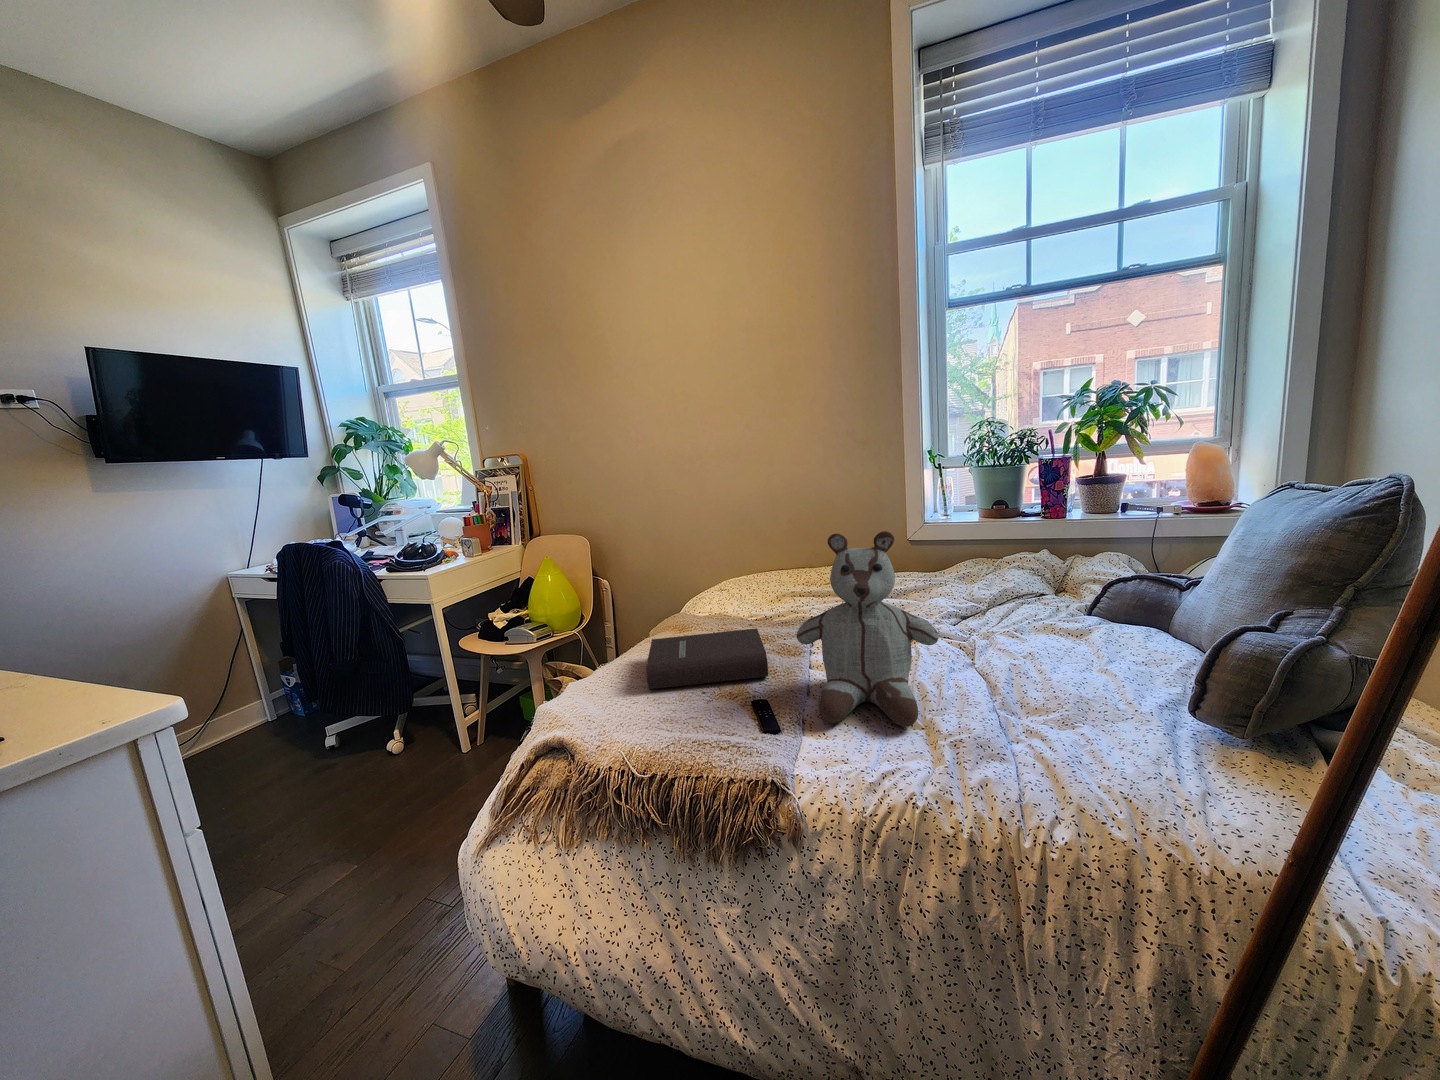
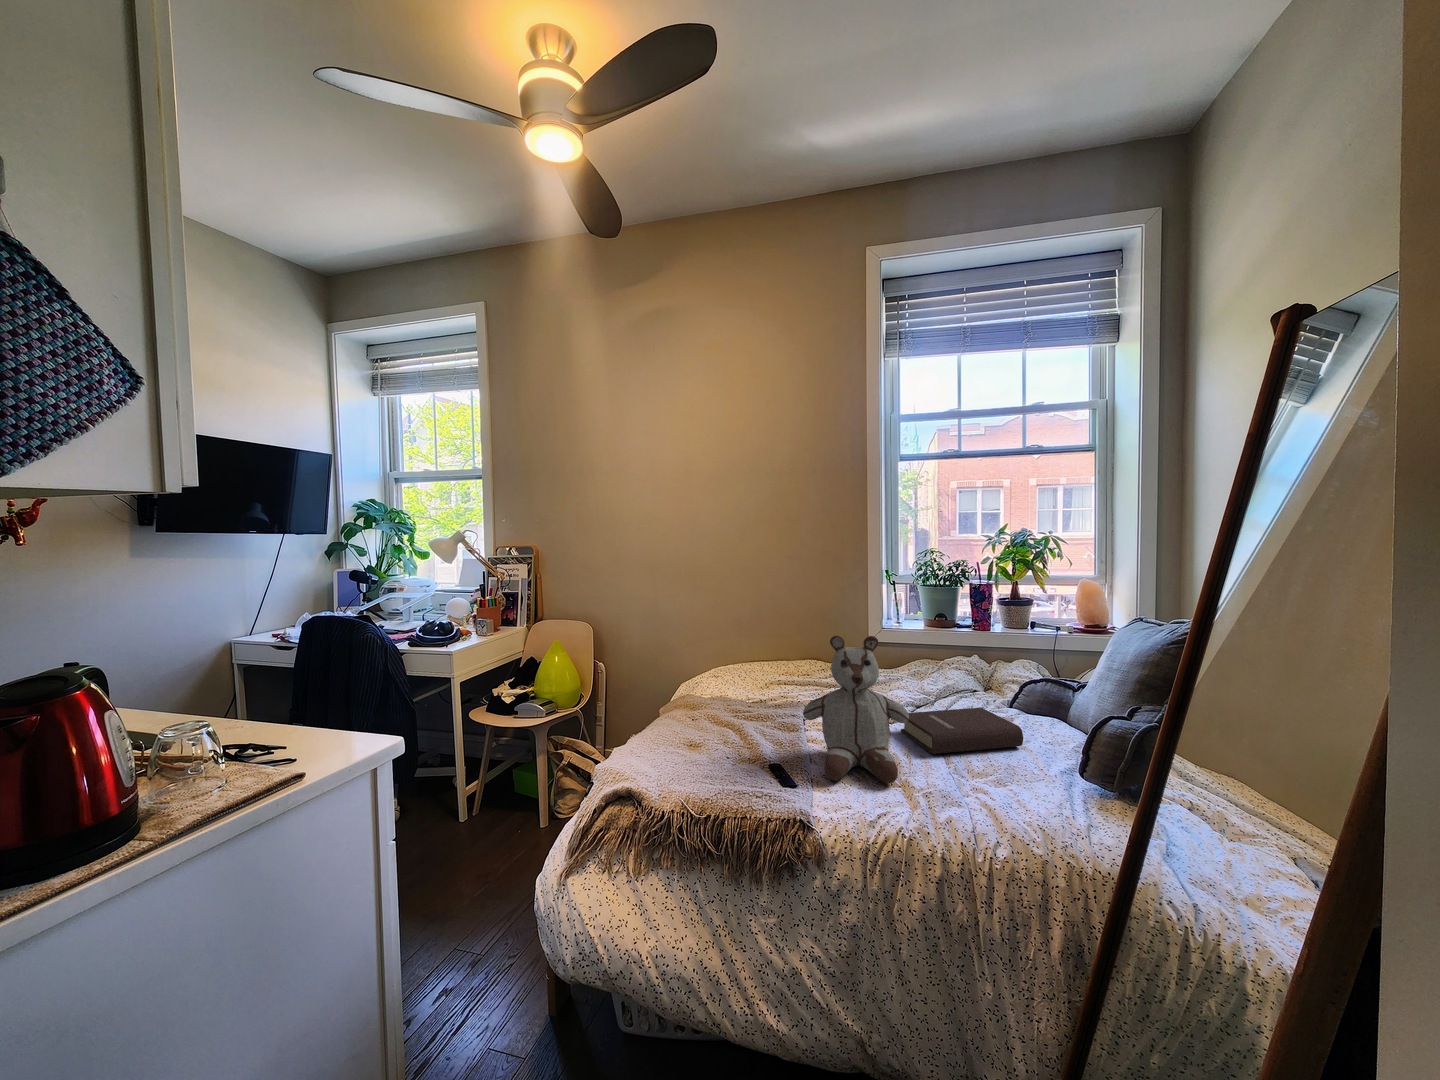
book: present [646,628,768,689] -> present [901,707,1023,754]

